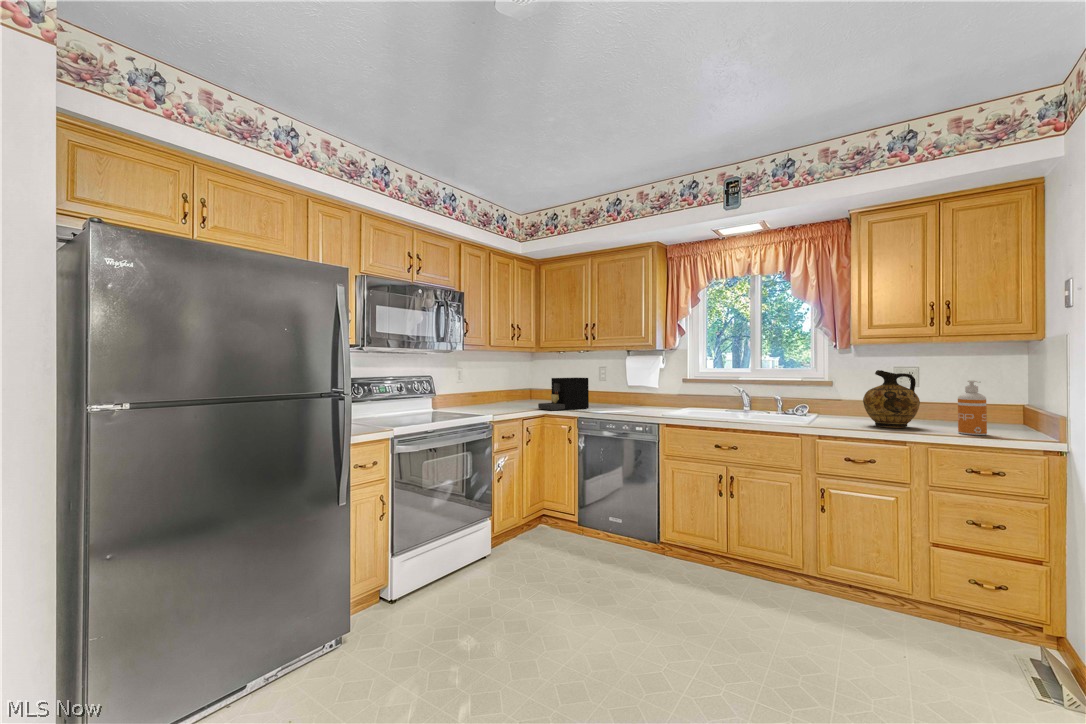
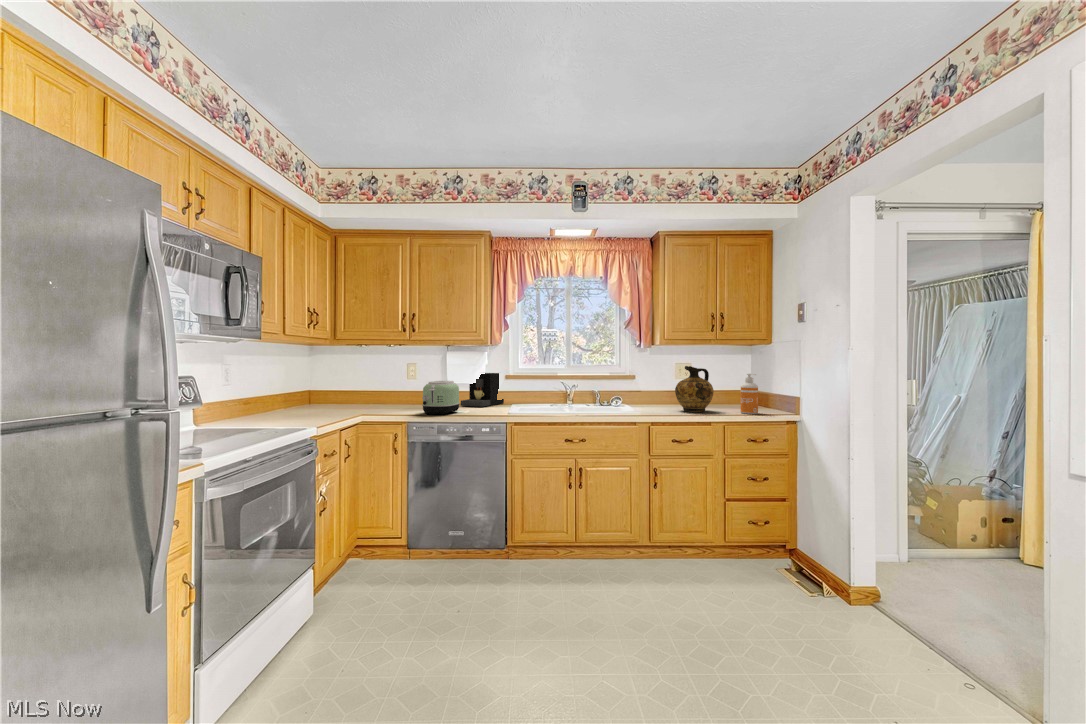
coffee maker: present [538,378,589,410] -> present [461,373,504,407]
toaster: none [585,384,623,413] -> present [422,381,459,415]

